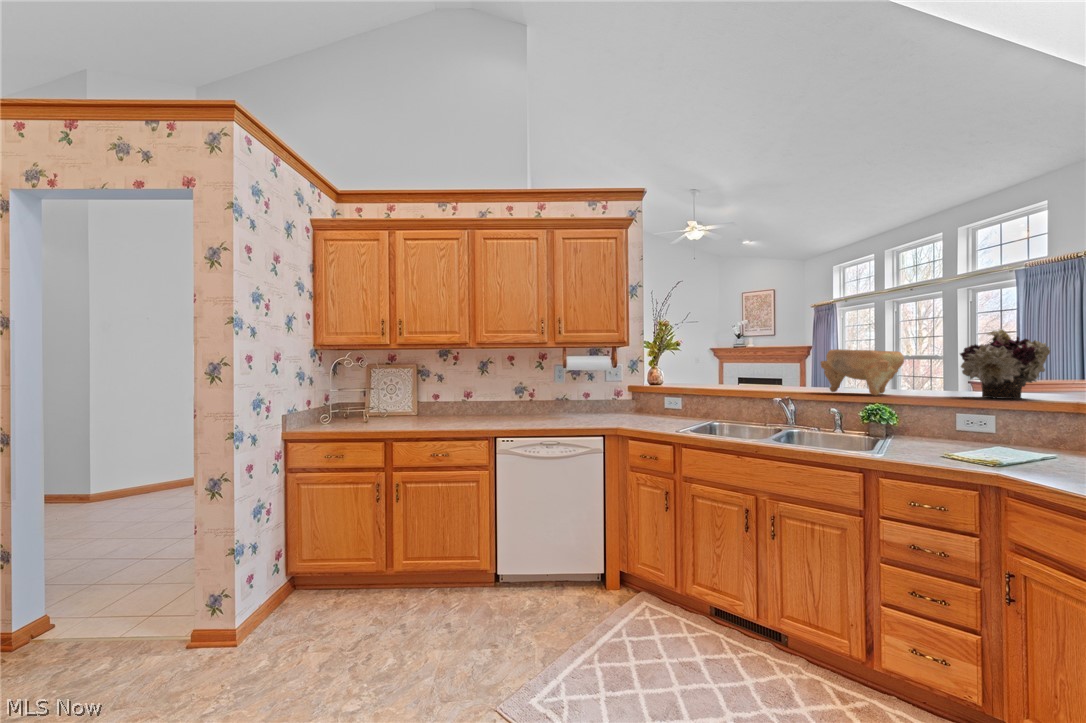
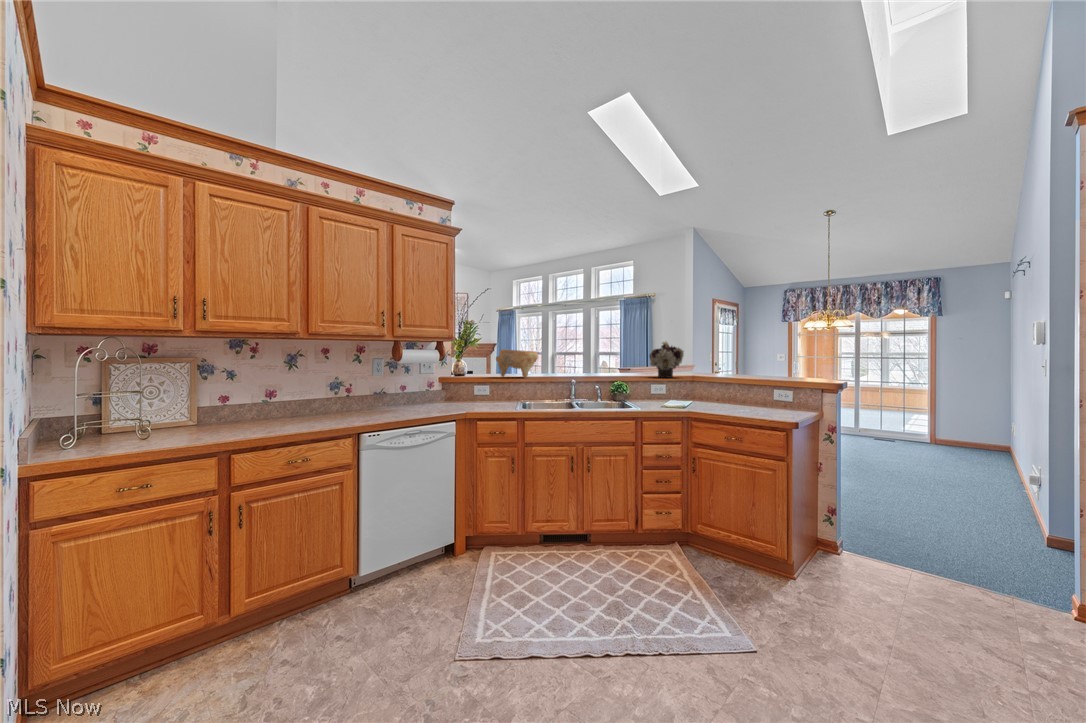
decorative bowl: present [821,349,904,396] -> present [496,349,538,378]

